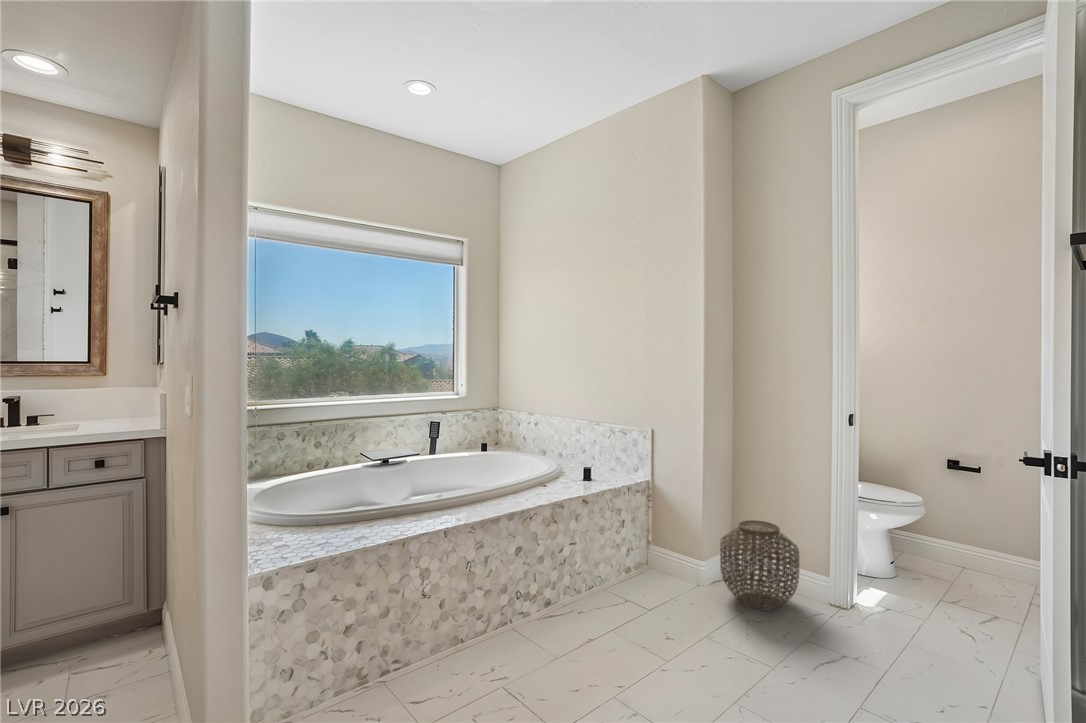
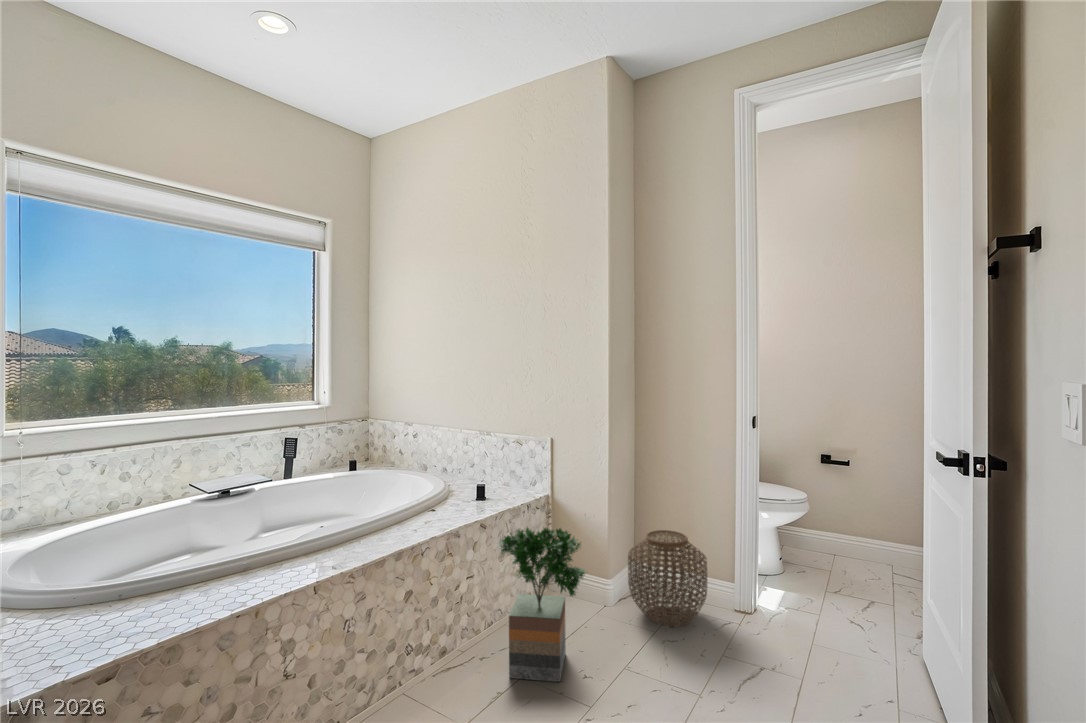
potted tree: none [592,503,671,639] -> present [499,527,585,682]

